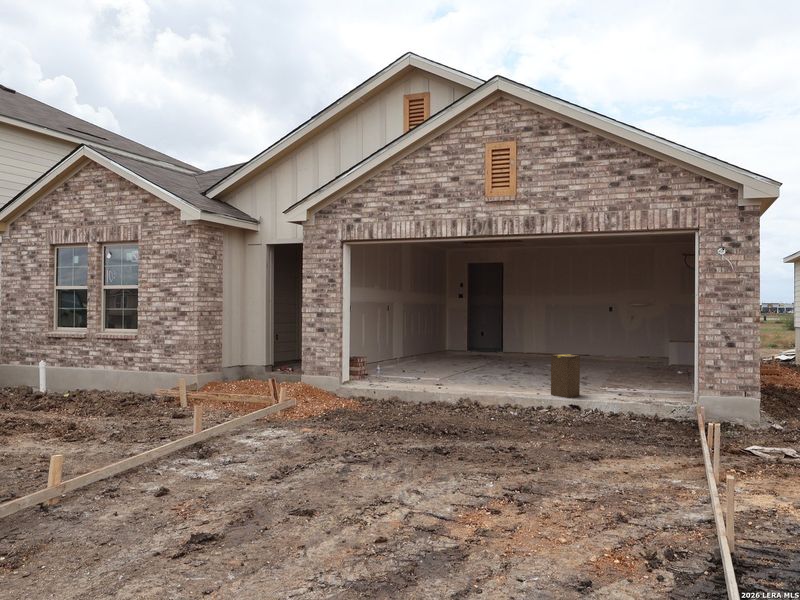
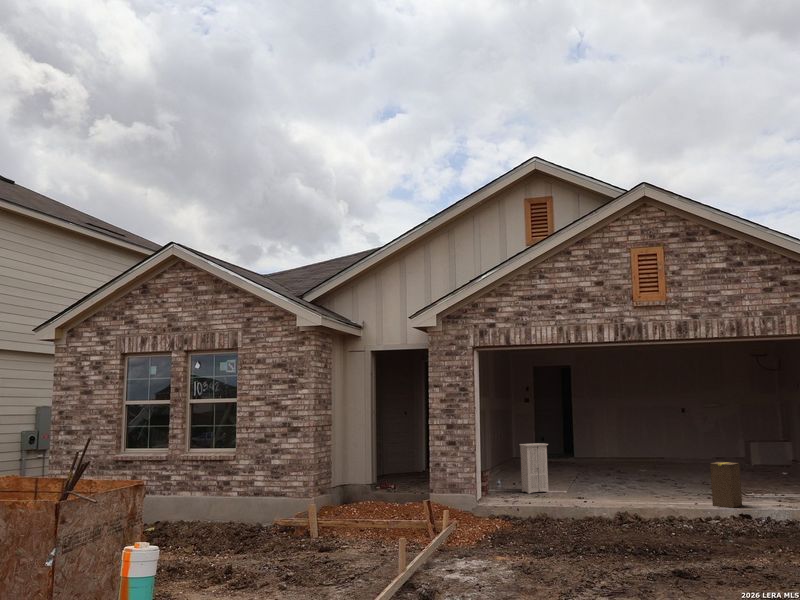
storage cabinet: none [395,332,421,377] -> present [519,443,548,494]

